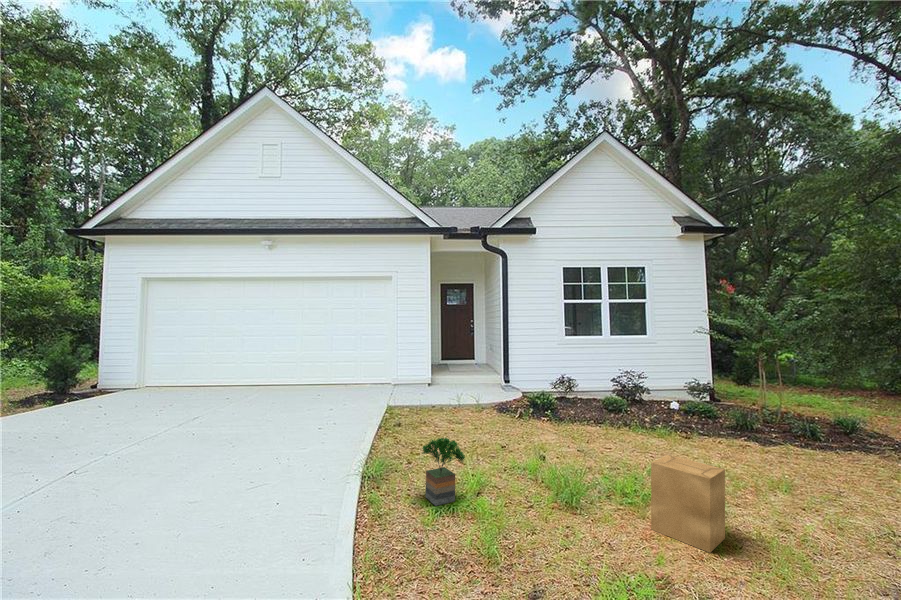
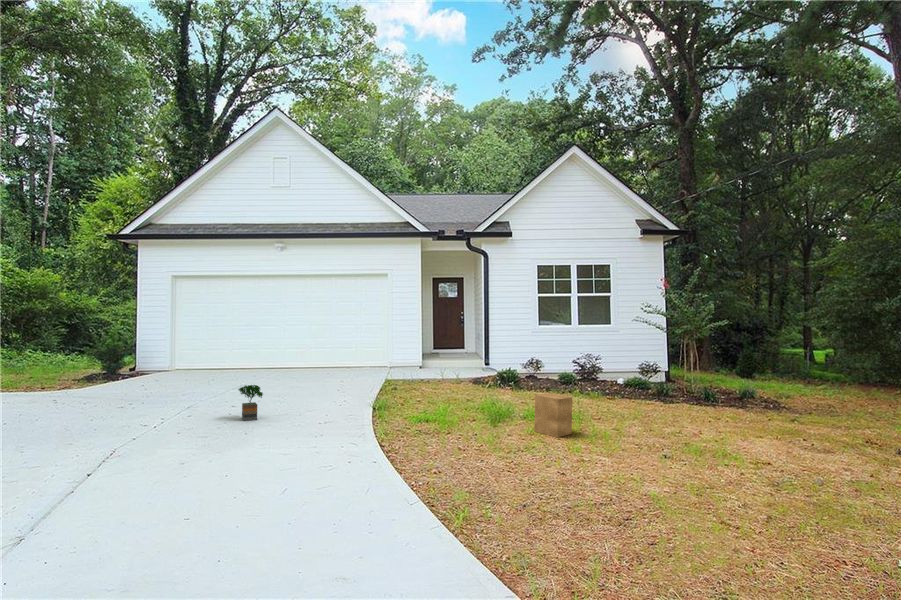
potted tree: present [422,438,465,506] -> present [238,385,263,421]

